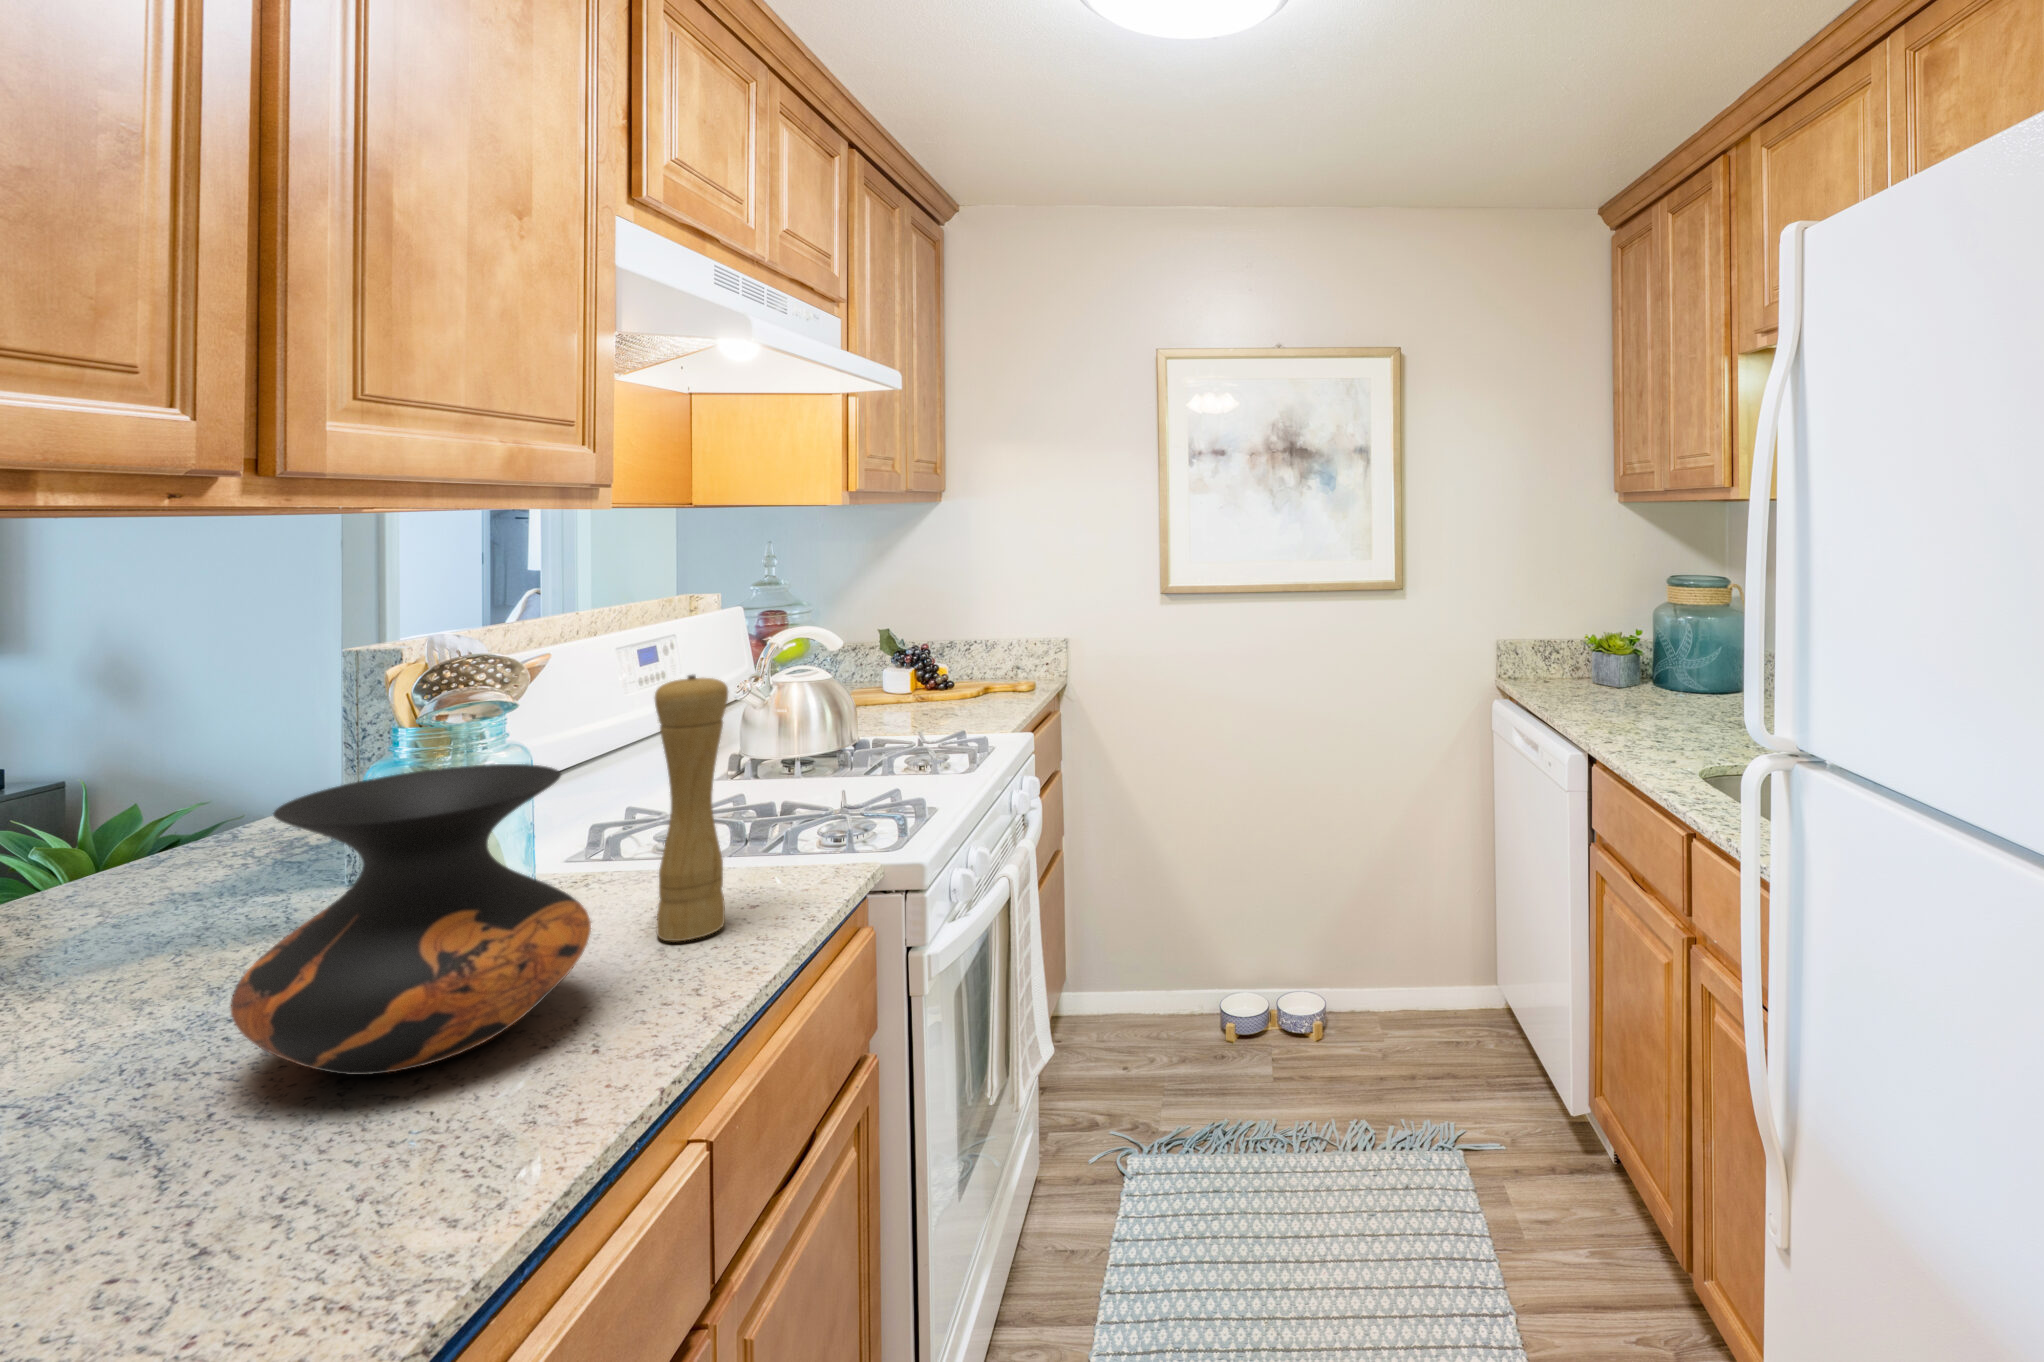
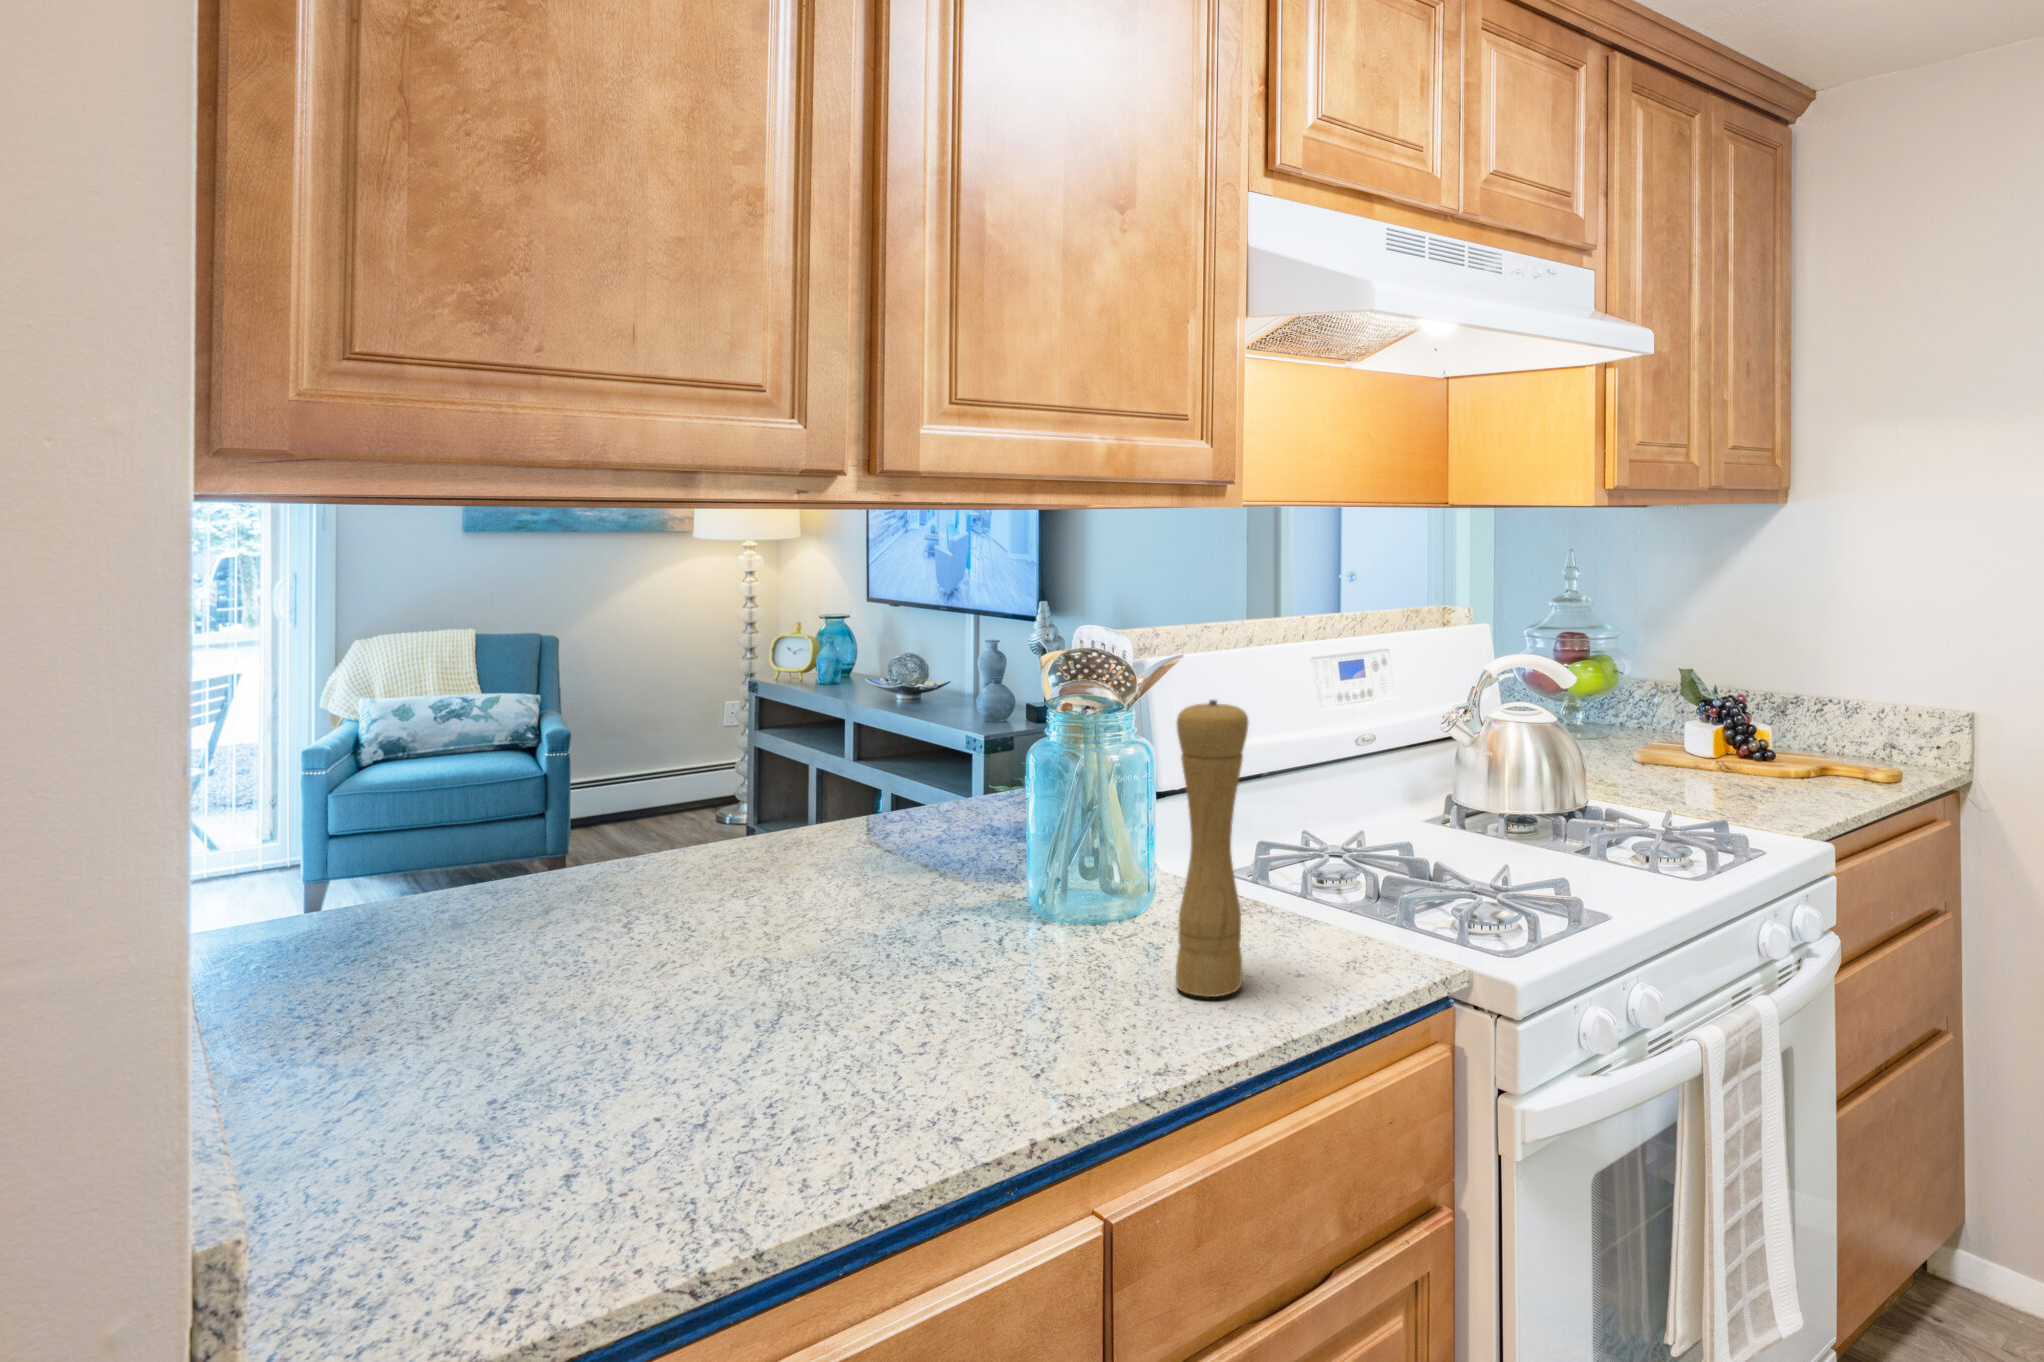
vase: present [231,764,591,1075] -> none [814,759,1077,1036]

